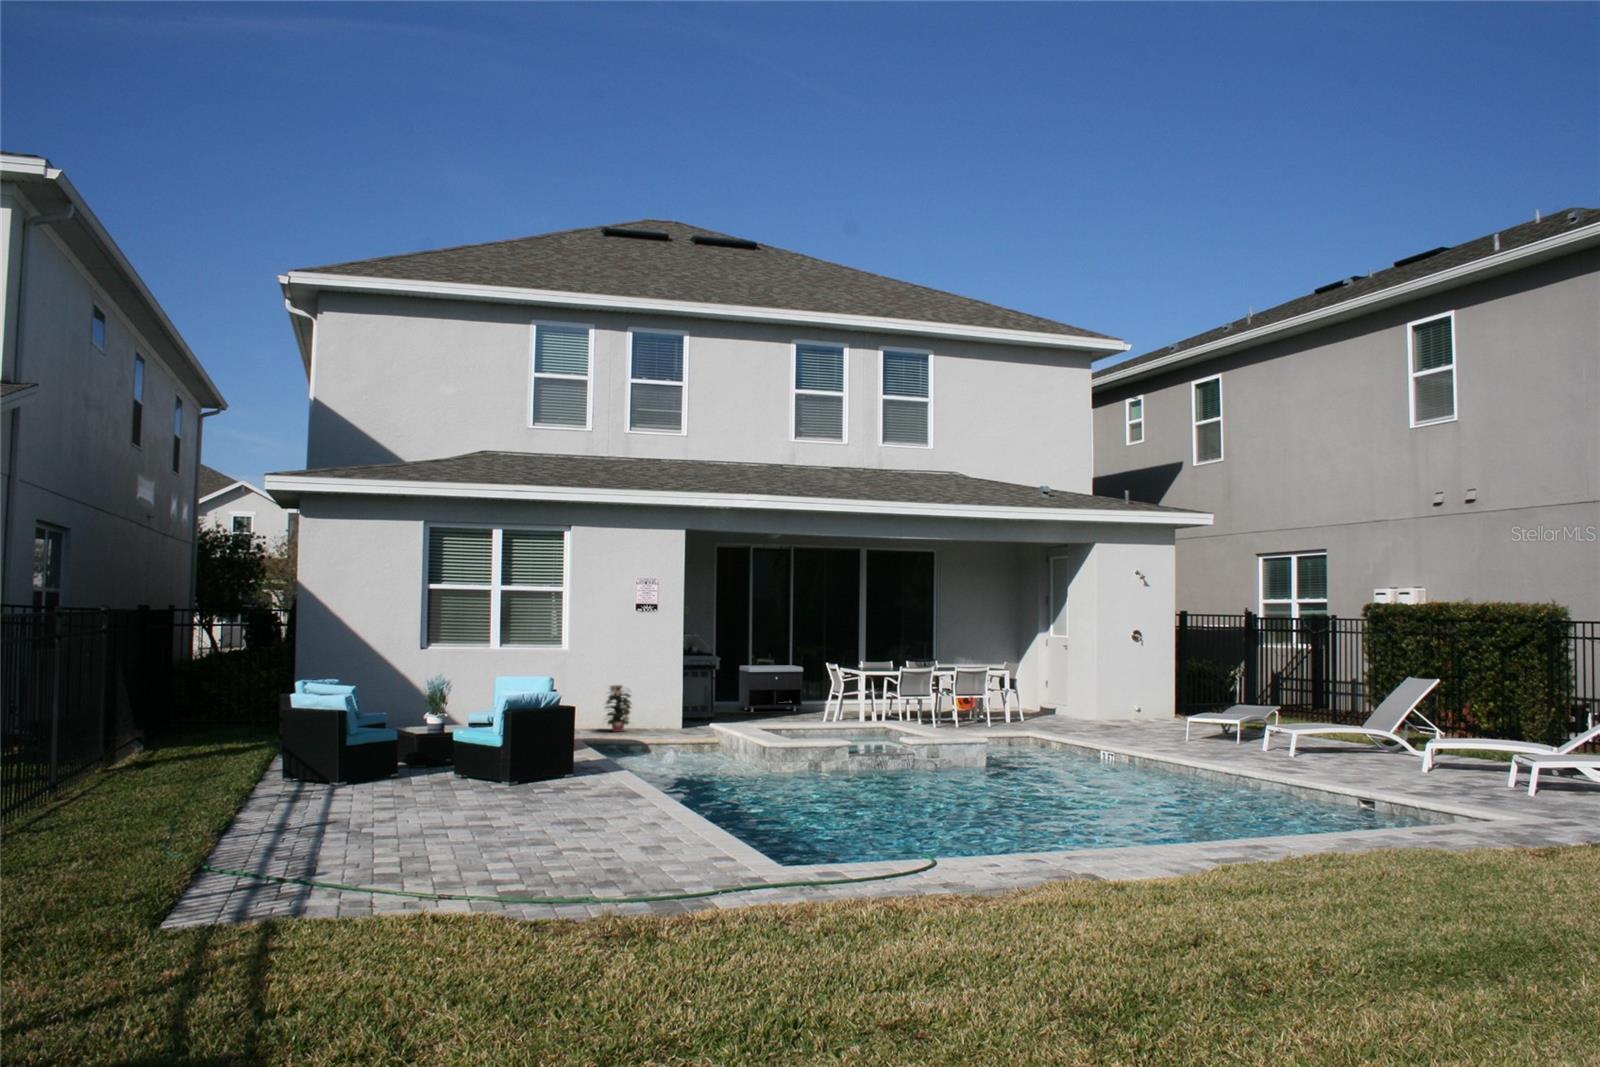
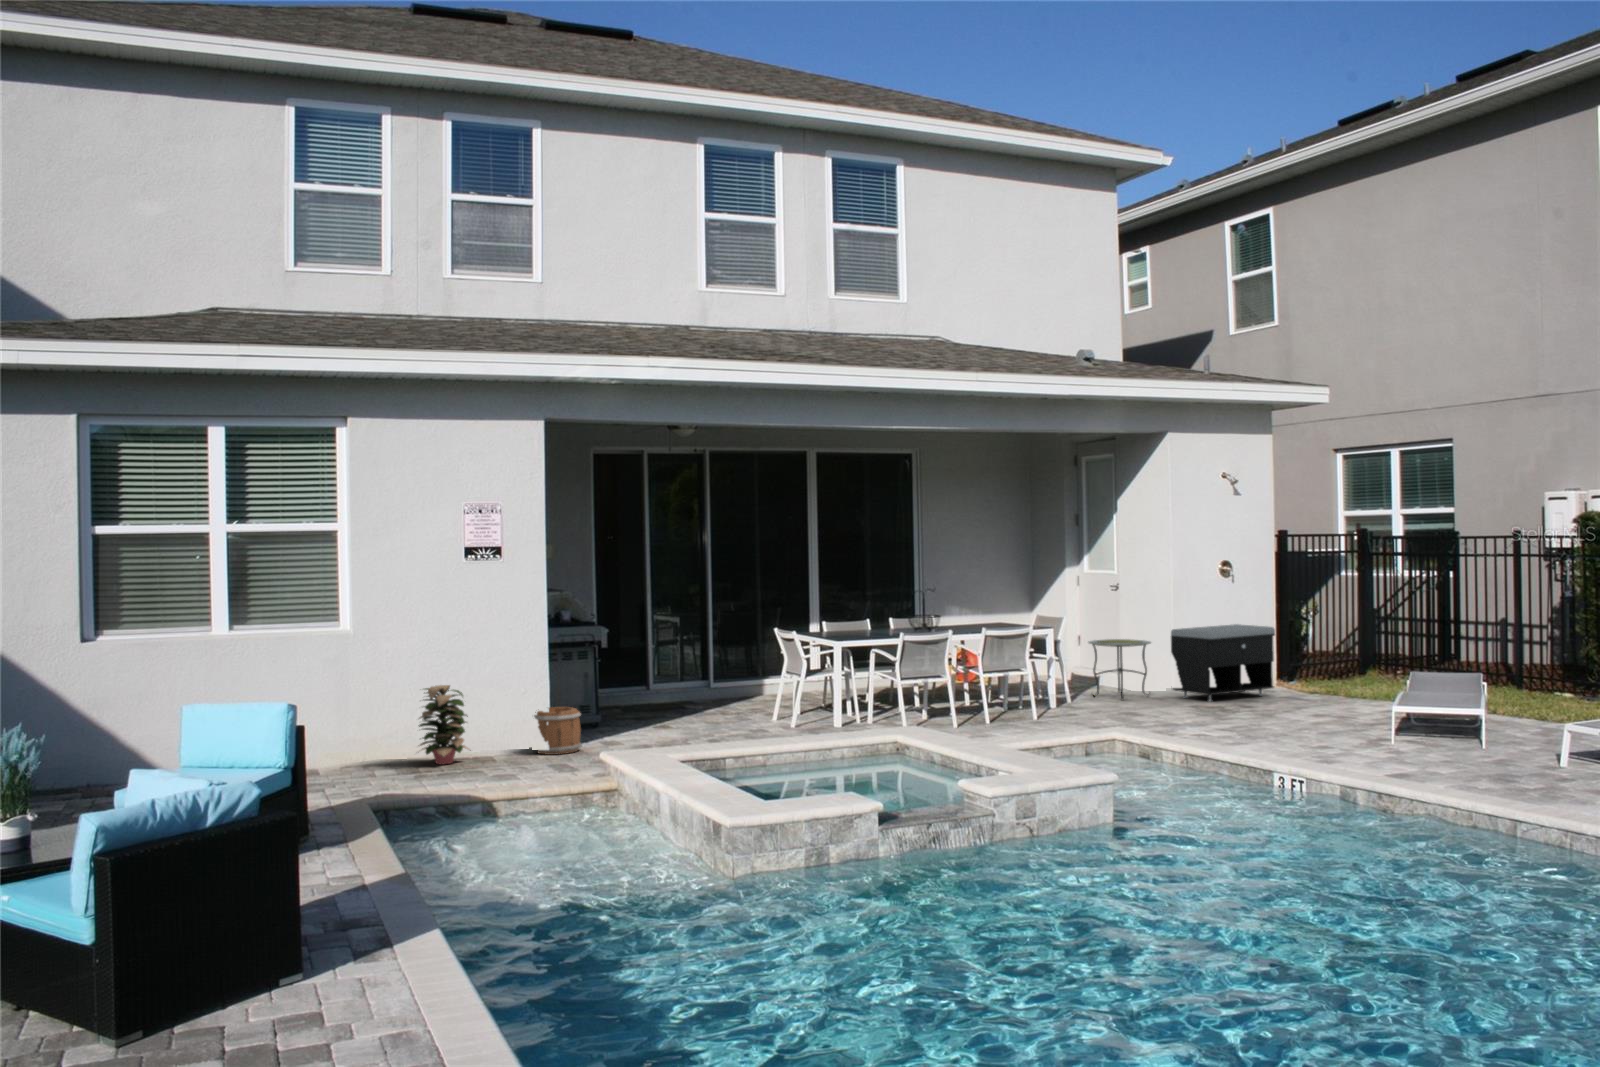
storage bench: present [739,665,803,712] -> present [1171,624,1275,702]
side table: none [1042,682,1084,722] -> present [1088,639,1151,700]
bucket: none [670,703,699,731] -> present [534,707,582,755]

